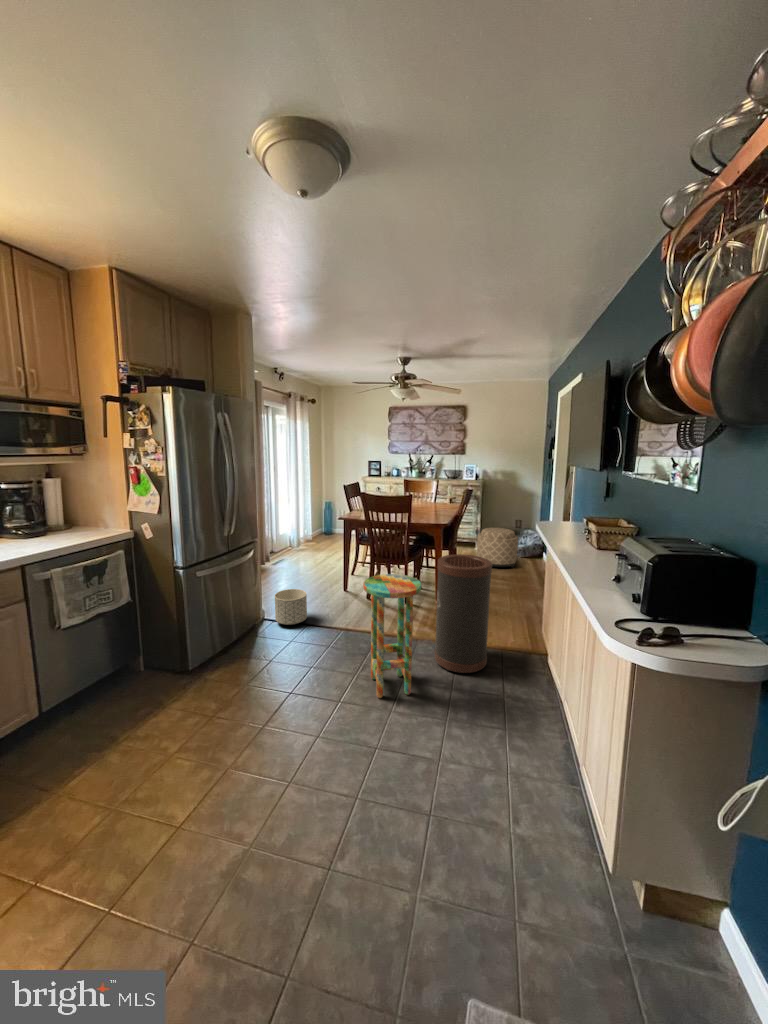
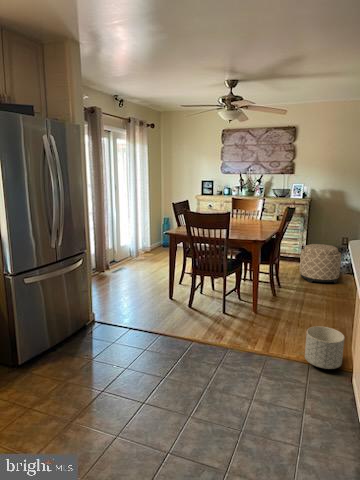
trash can: present [435,554,492,673] -> none [241,271,300,388]
side table: present [363,574,421,698] -> none [167,288,224,407]
planter: present [275,589,307,625] -> present [305,326,344,369]

